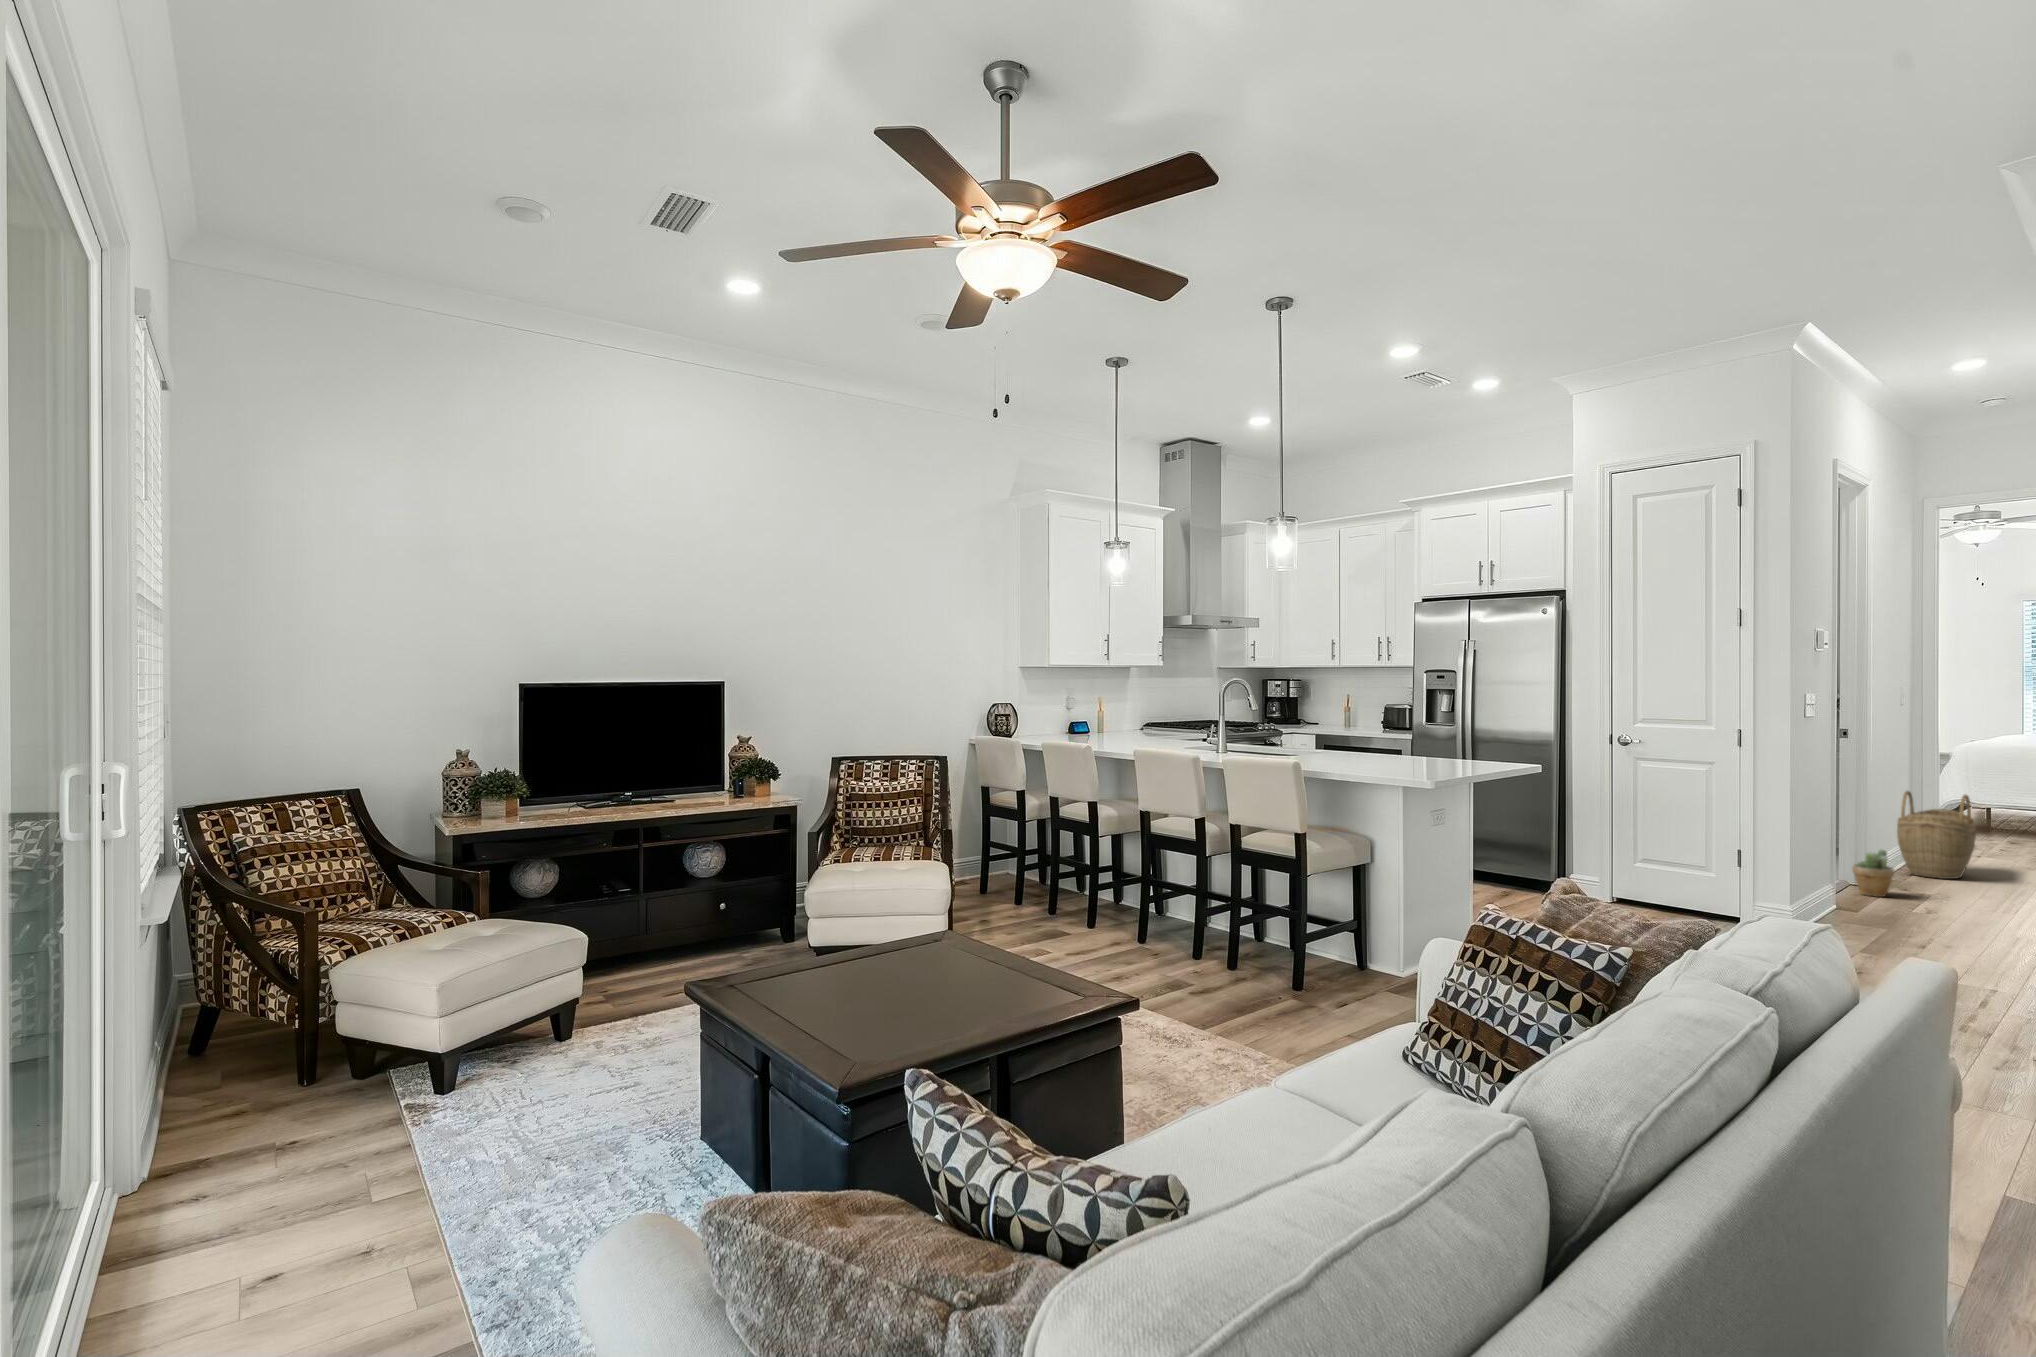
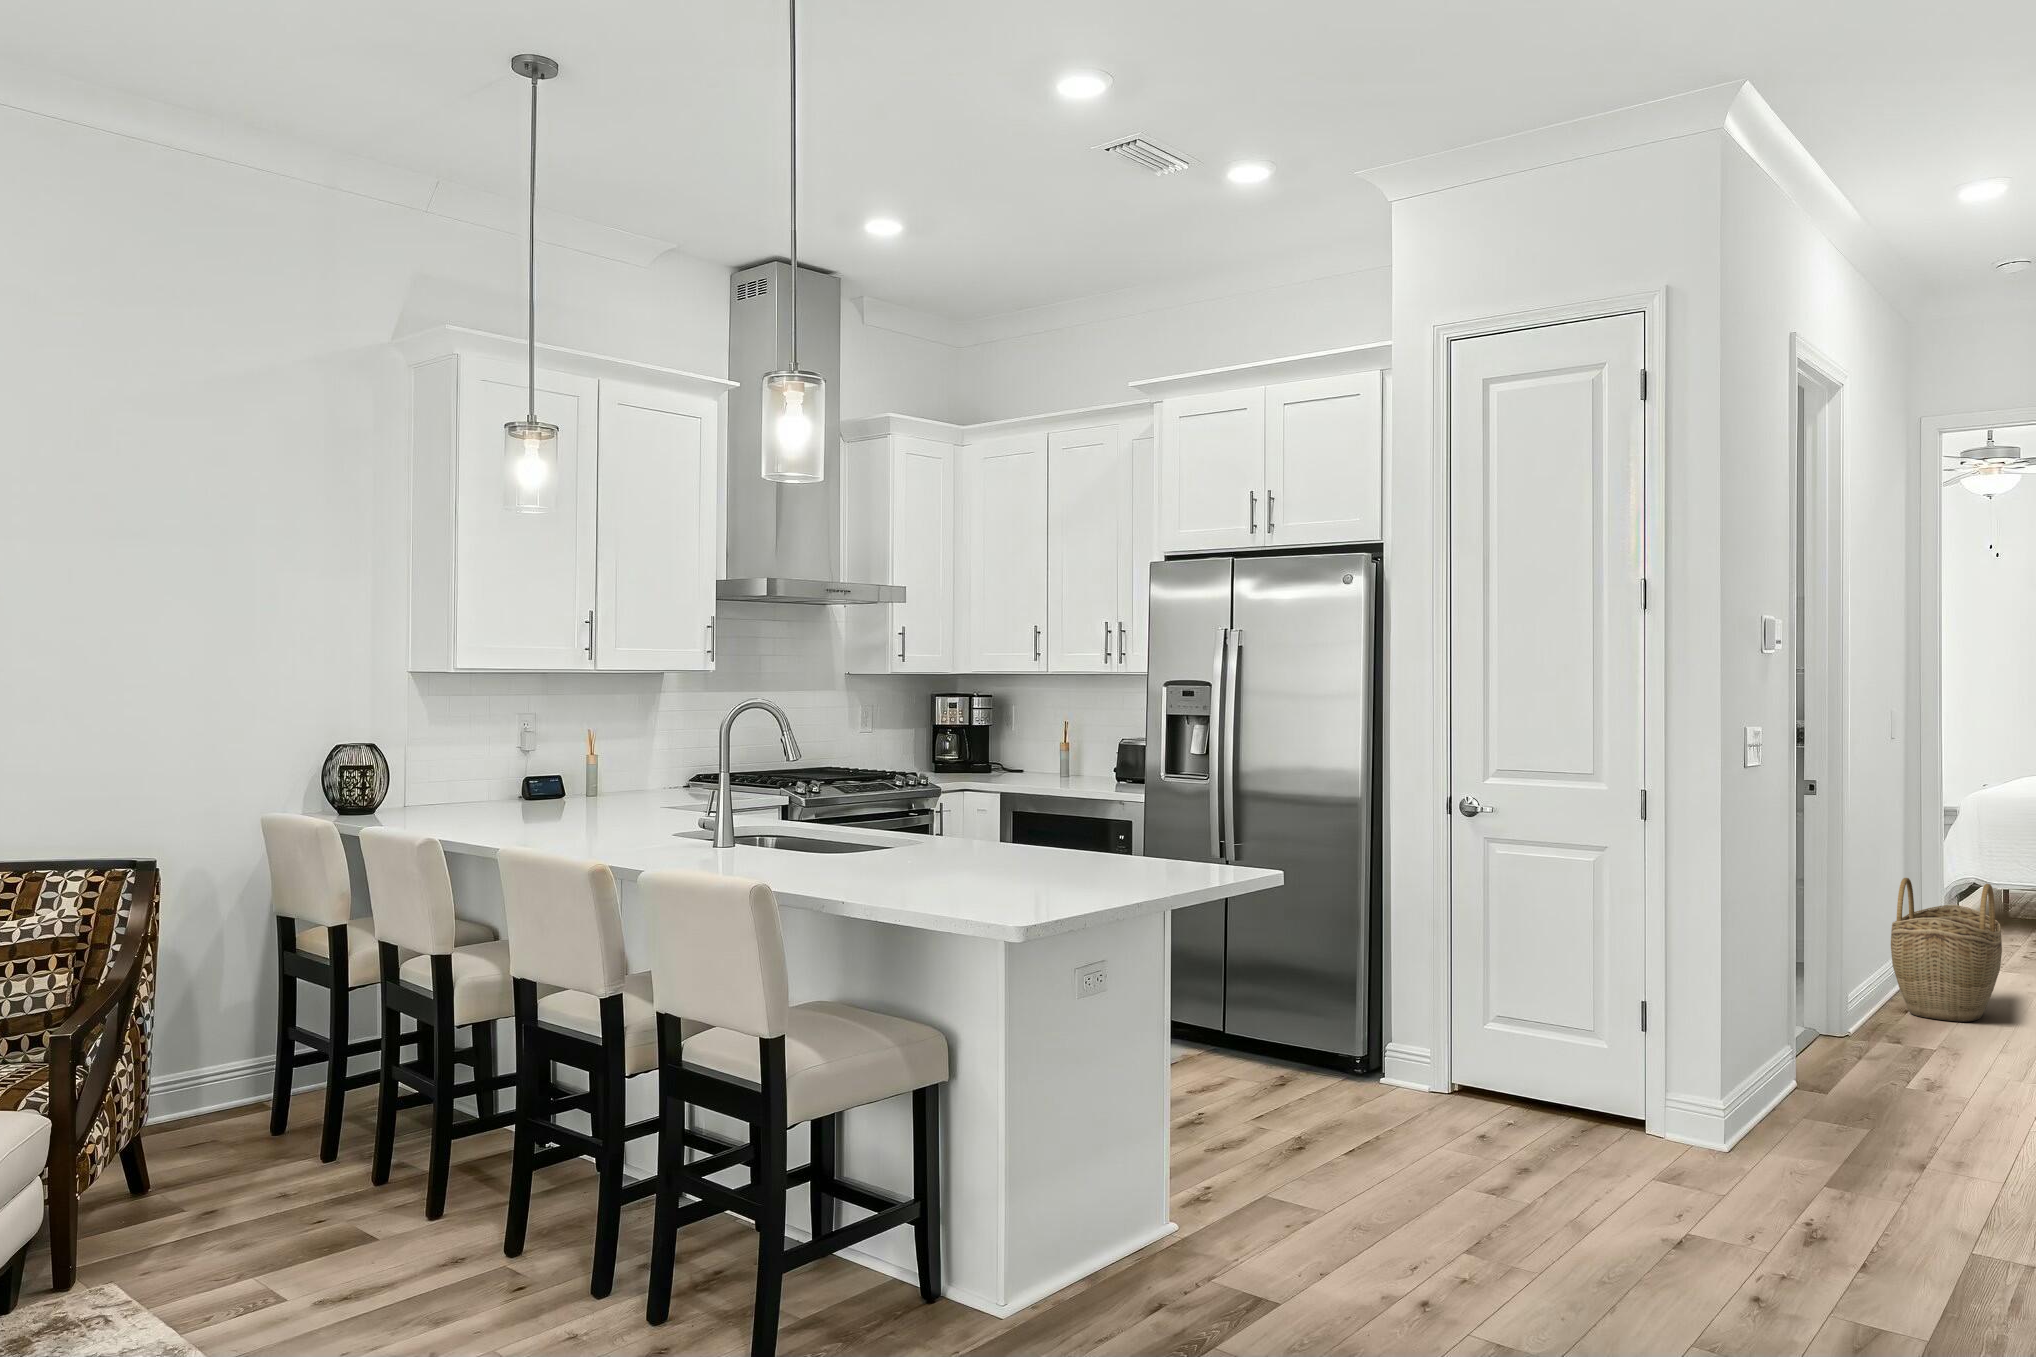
potted plant: present [1852,849,1894,897] -> none [1826,983,1889,1064]

